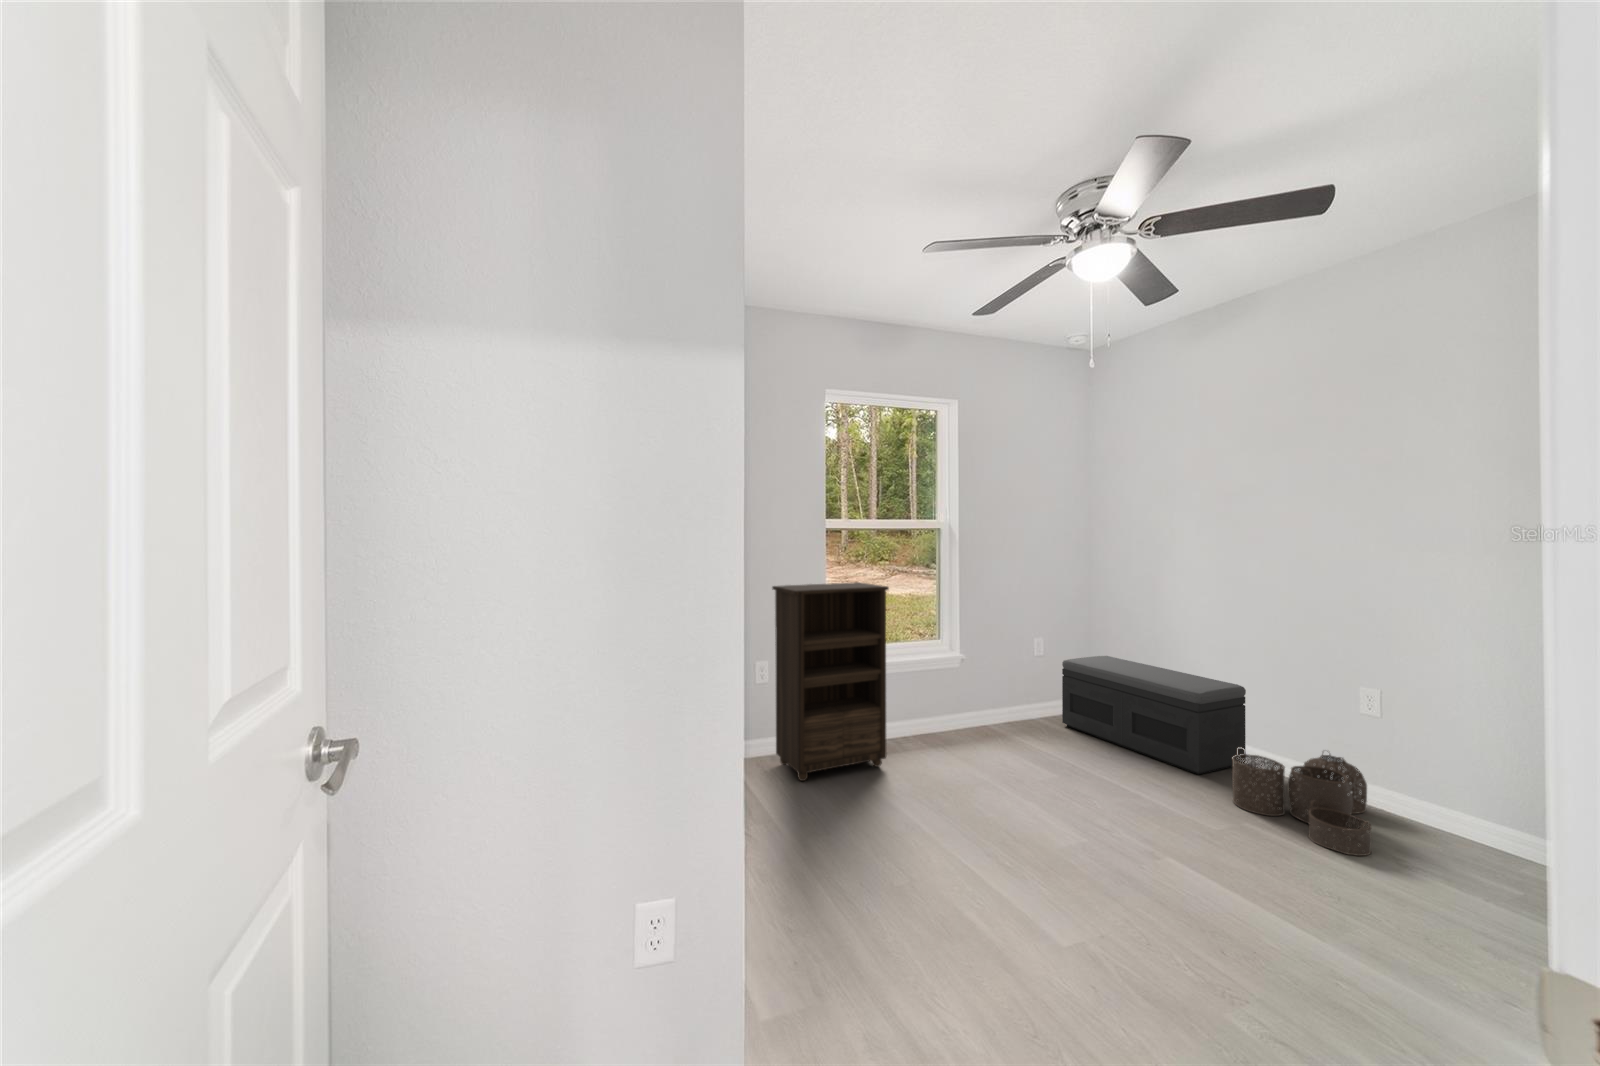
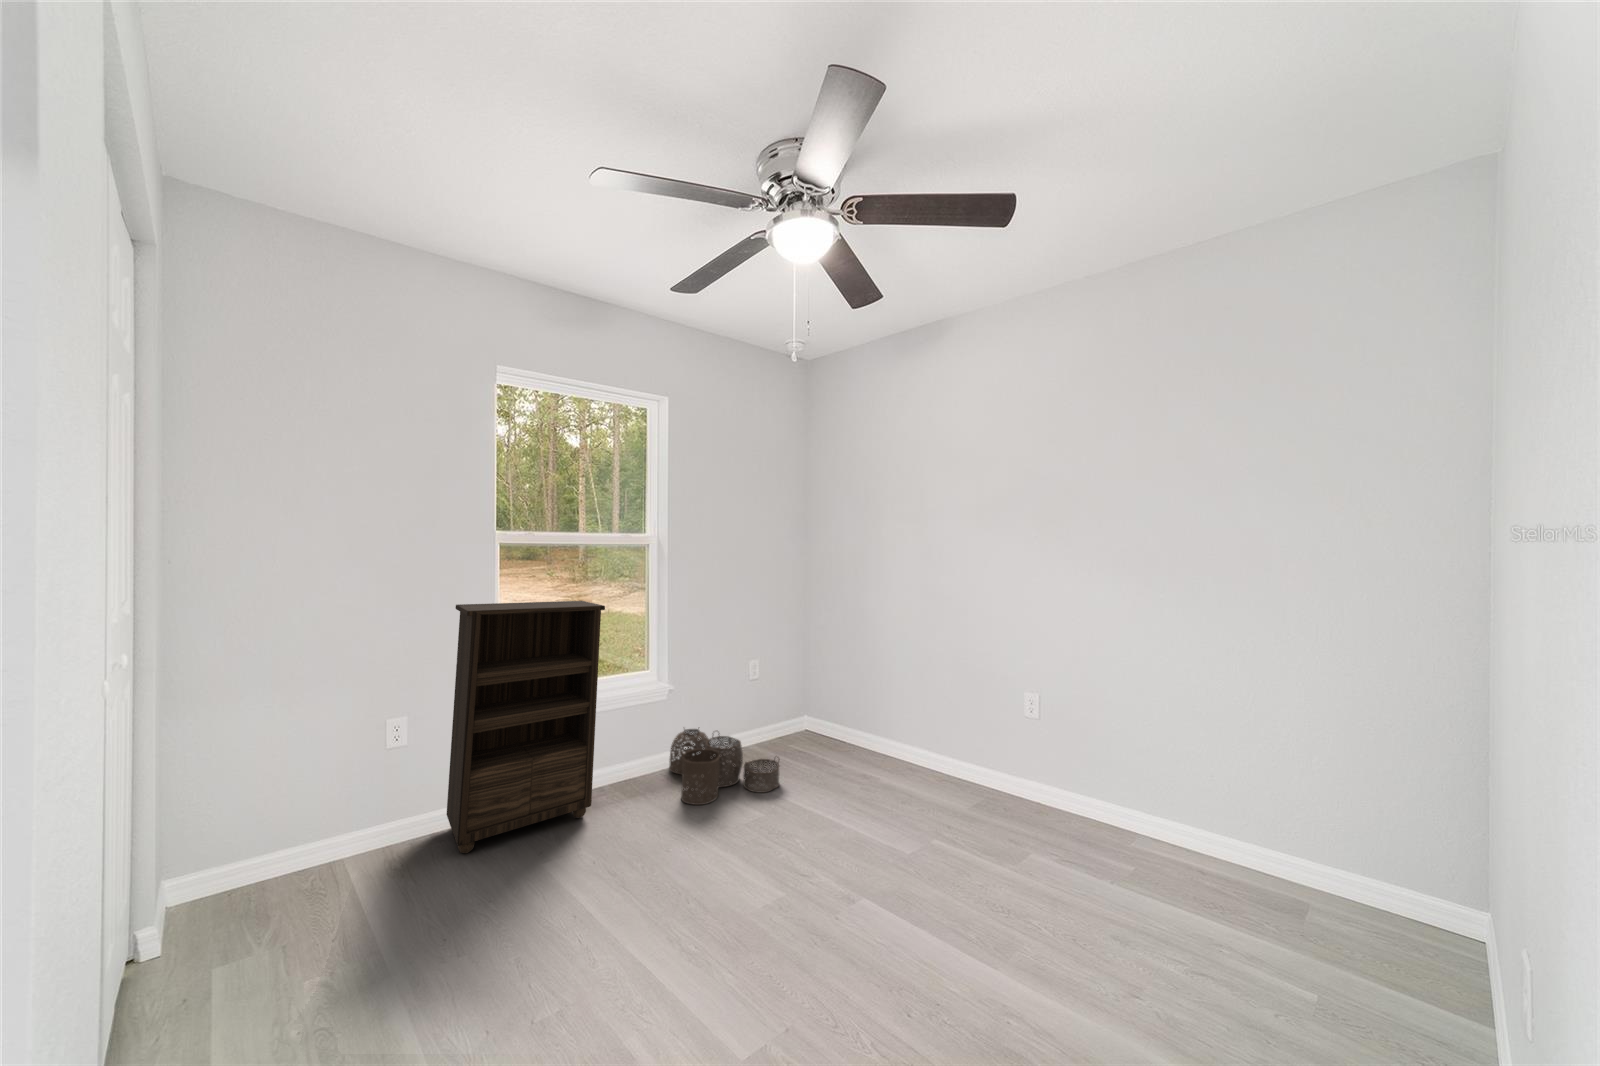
storage bench: present [1062,656,1246,775] -> none [802,671,952,789]
woven basket: present [1232,747,1372,856] -> present [669,729,780,805]

